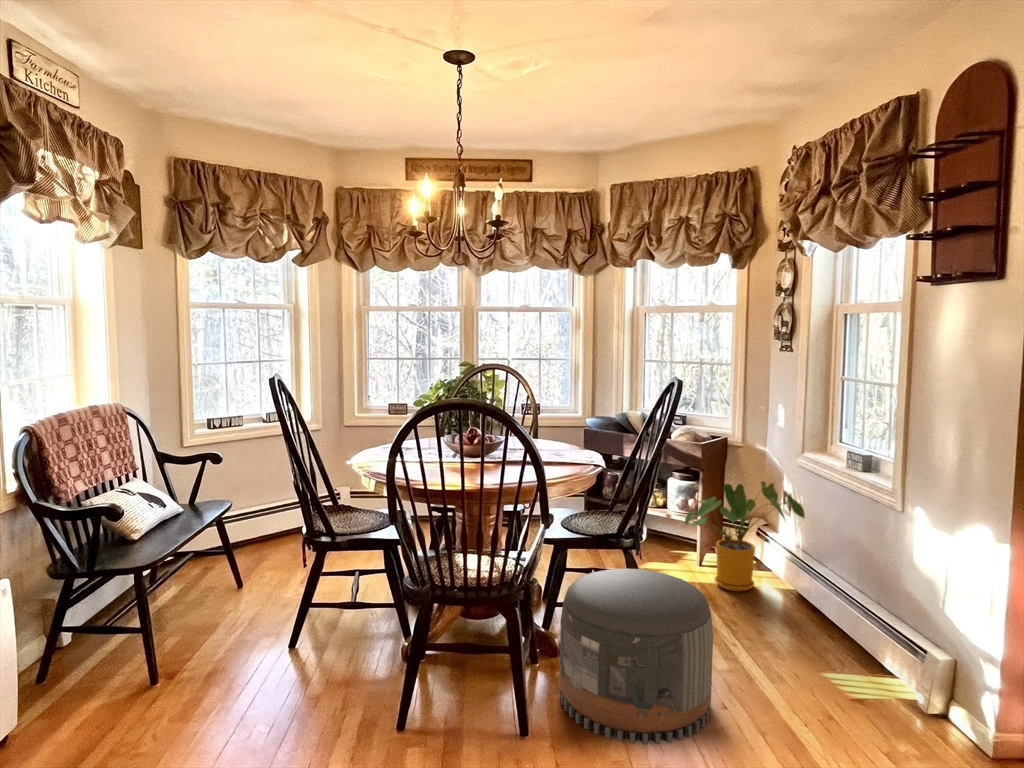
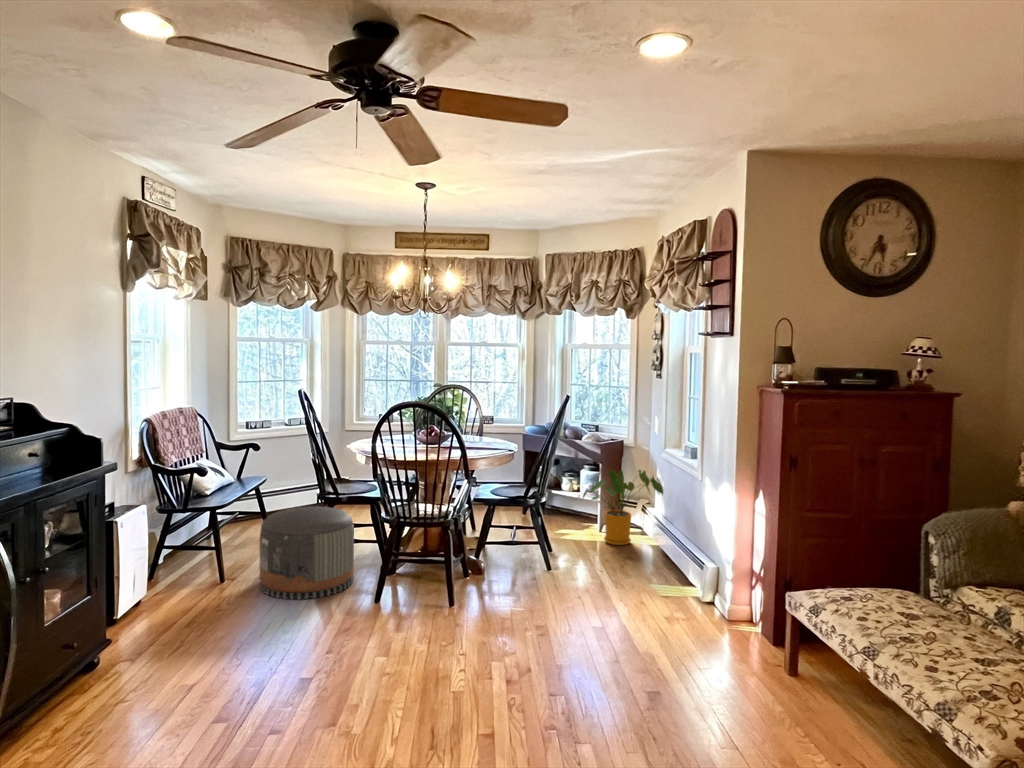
pouf: present [560,569,713,745] -> present [260,506,354,600]

